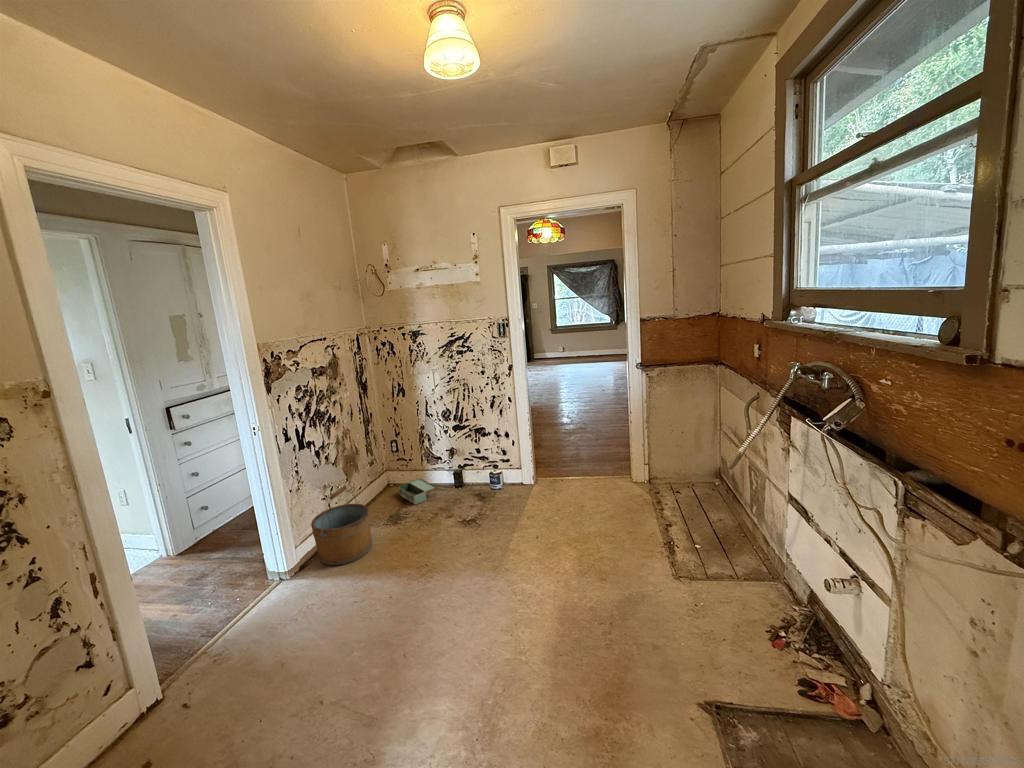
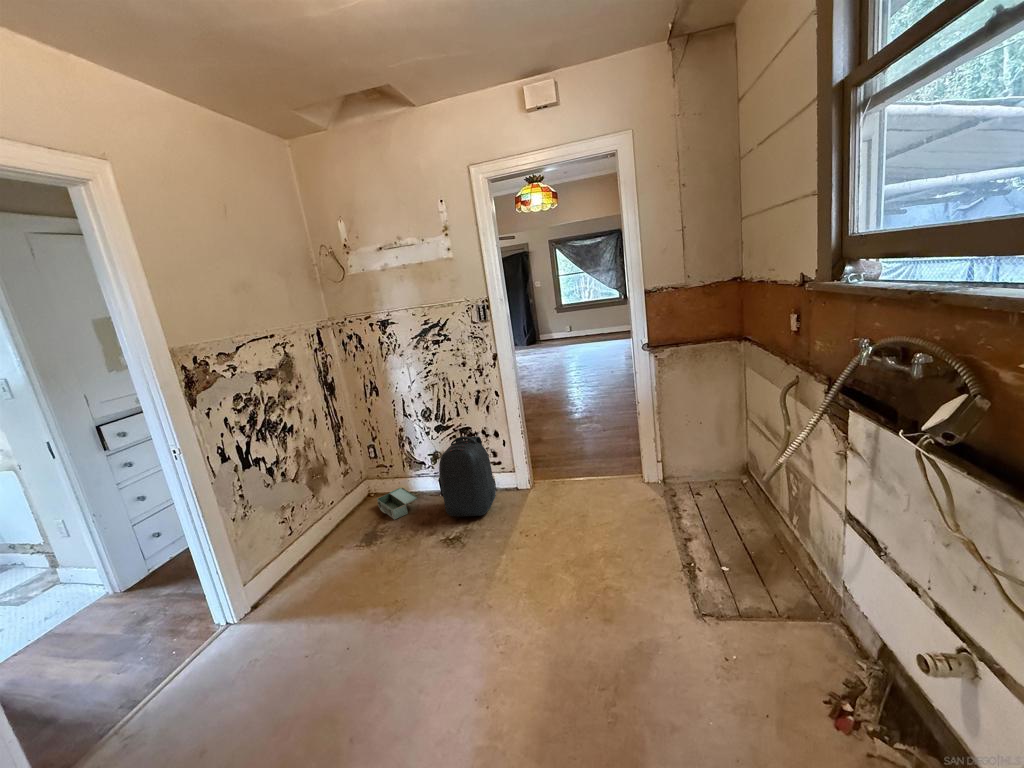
backpack: none [459,434,505,503] -> present [439,436,496,516]
bucket: present [311,486,372,565] -> none [262,509,339,604]

